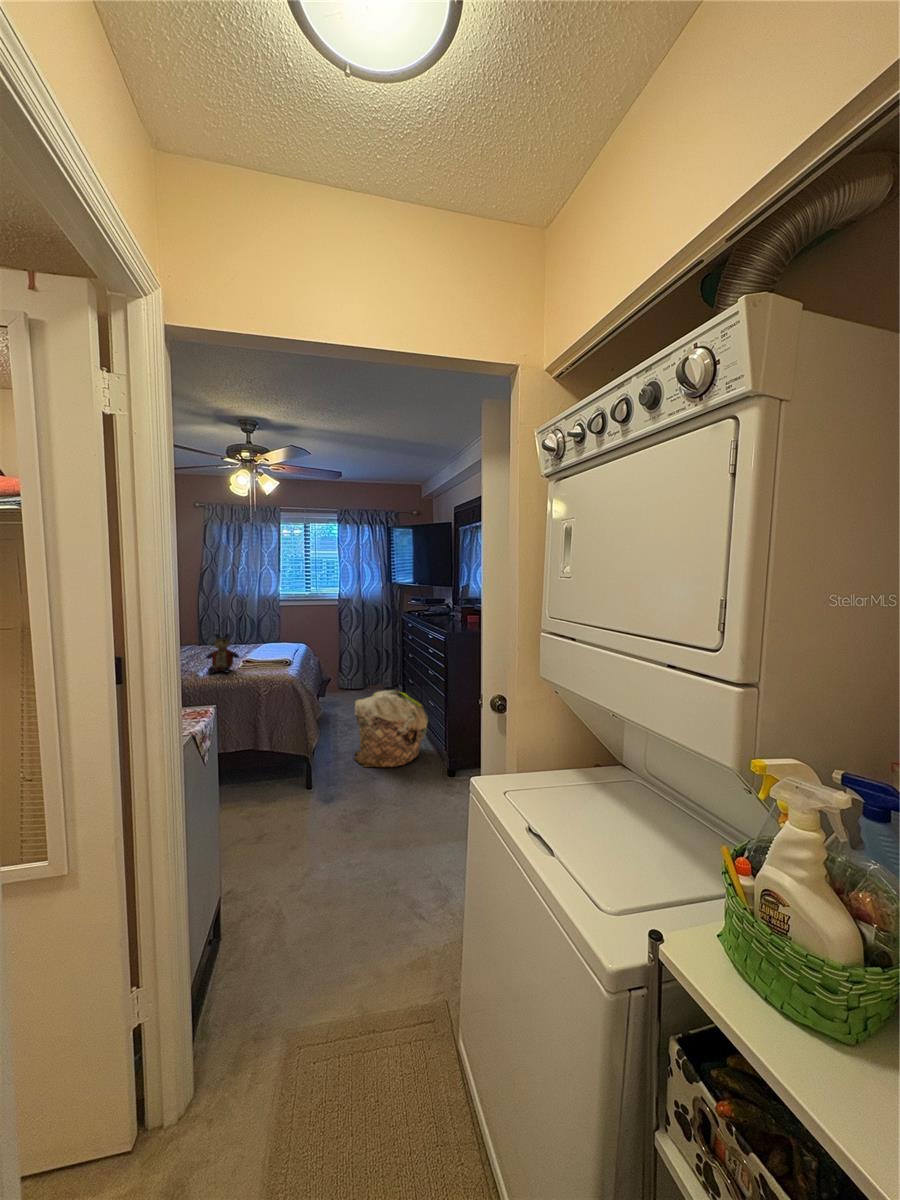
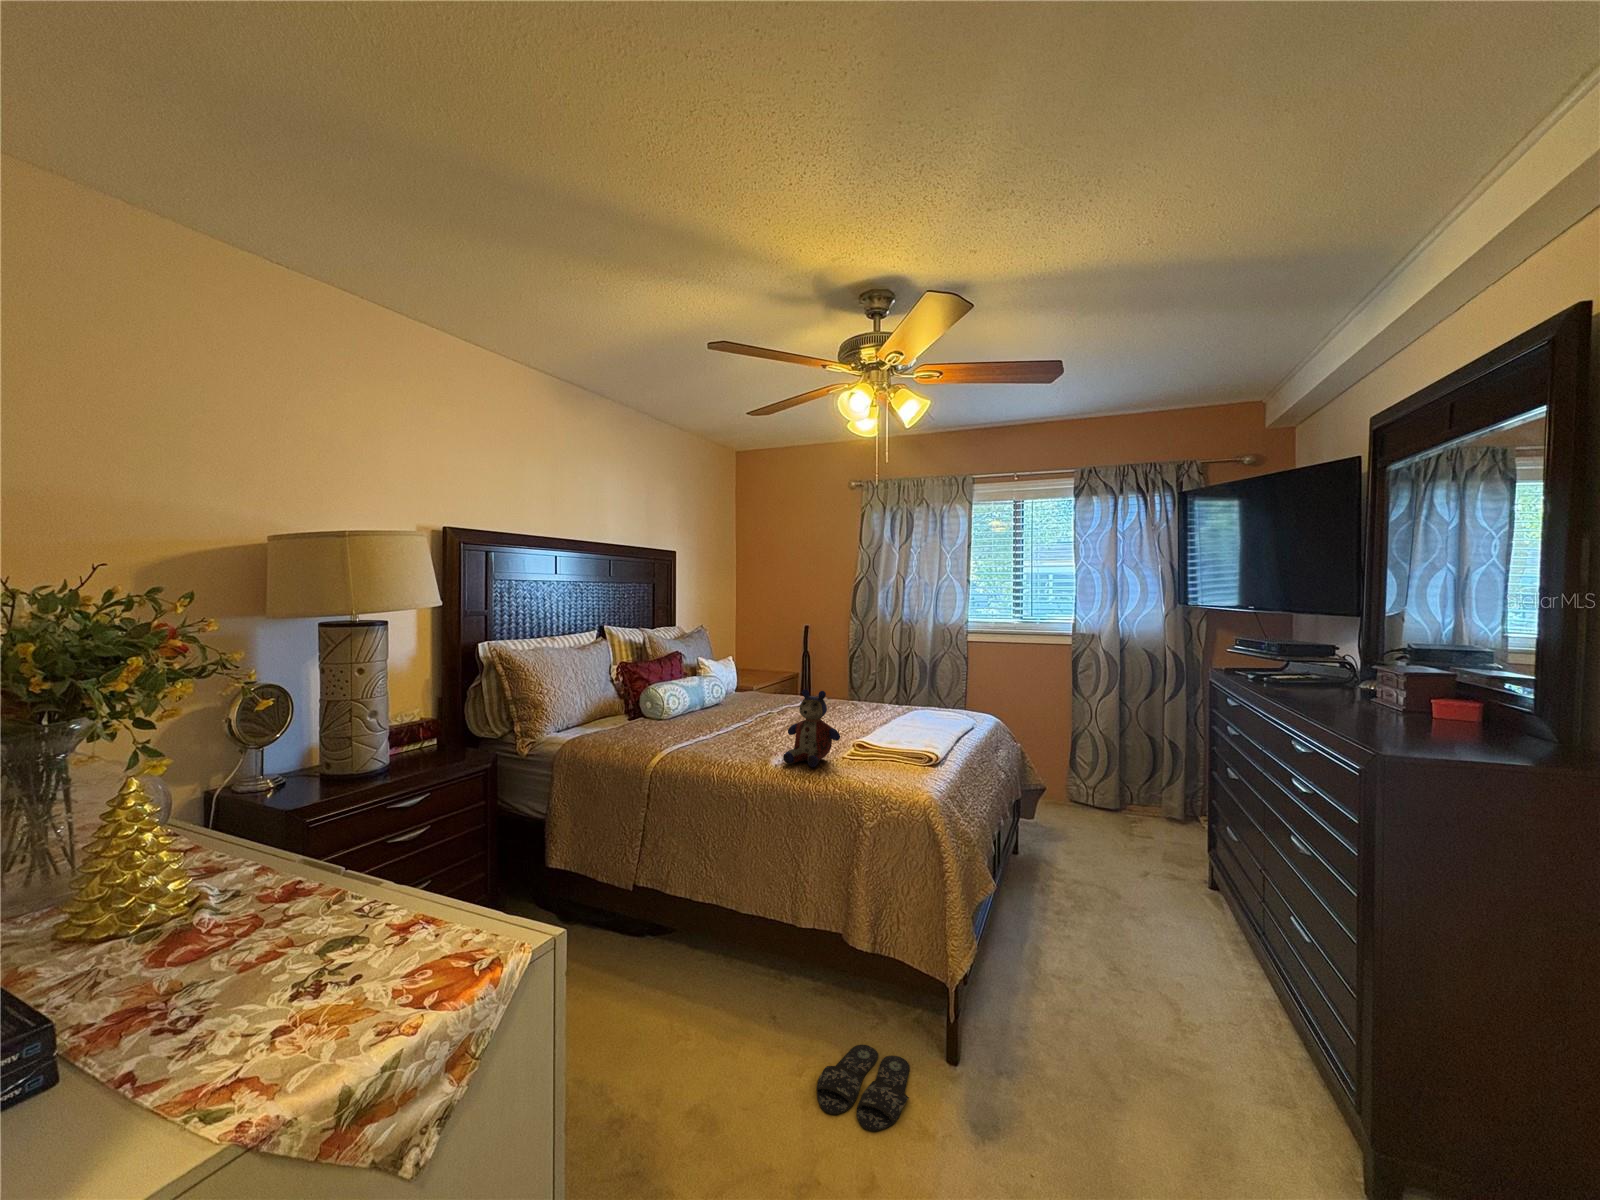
laundry basket: present [354,690,428,767] -> none [1072,859,1292,1087]
slippers: none [250,792,293,815] -> present [816,1045,910,1131]

